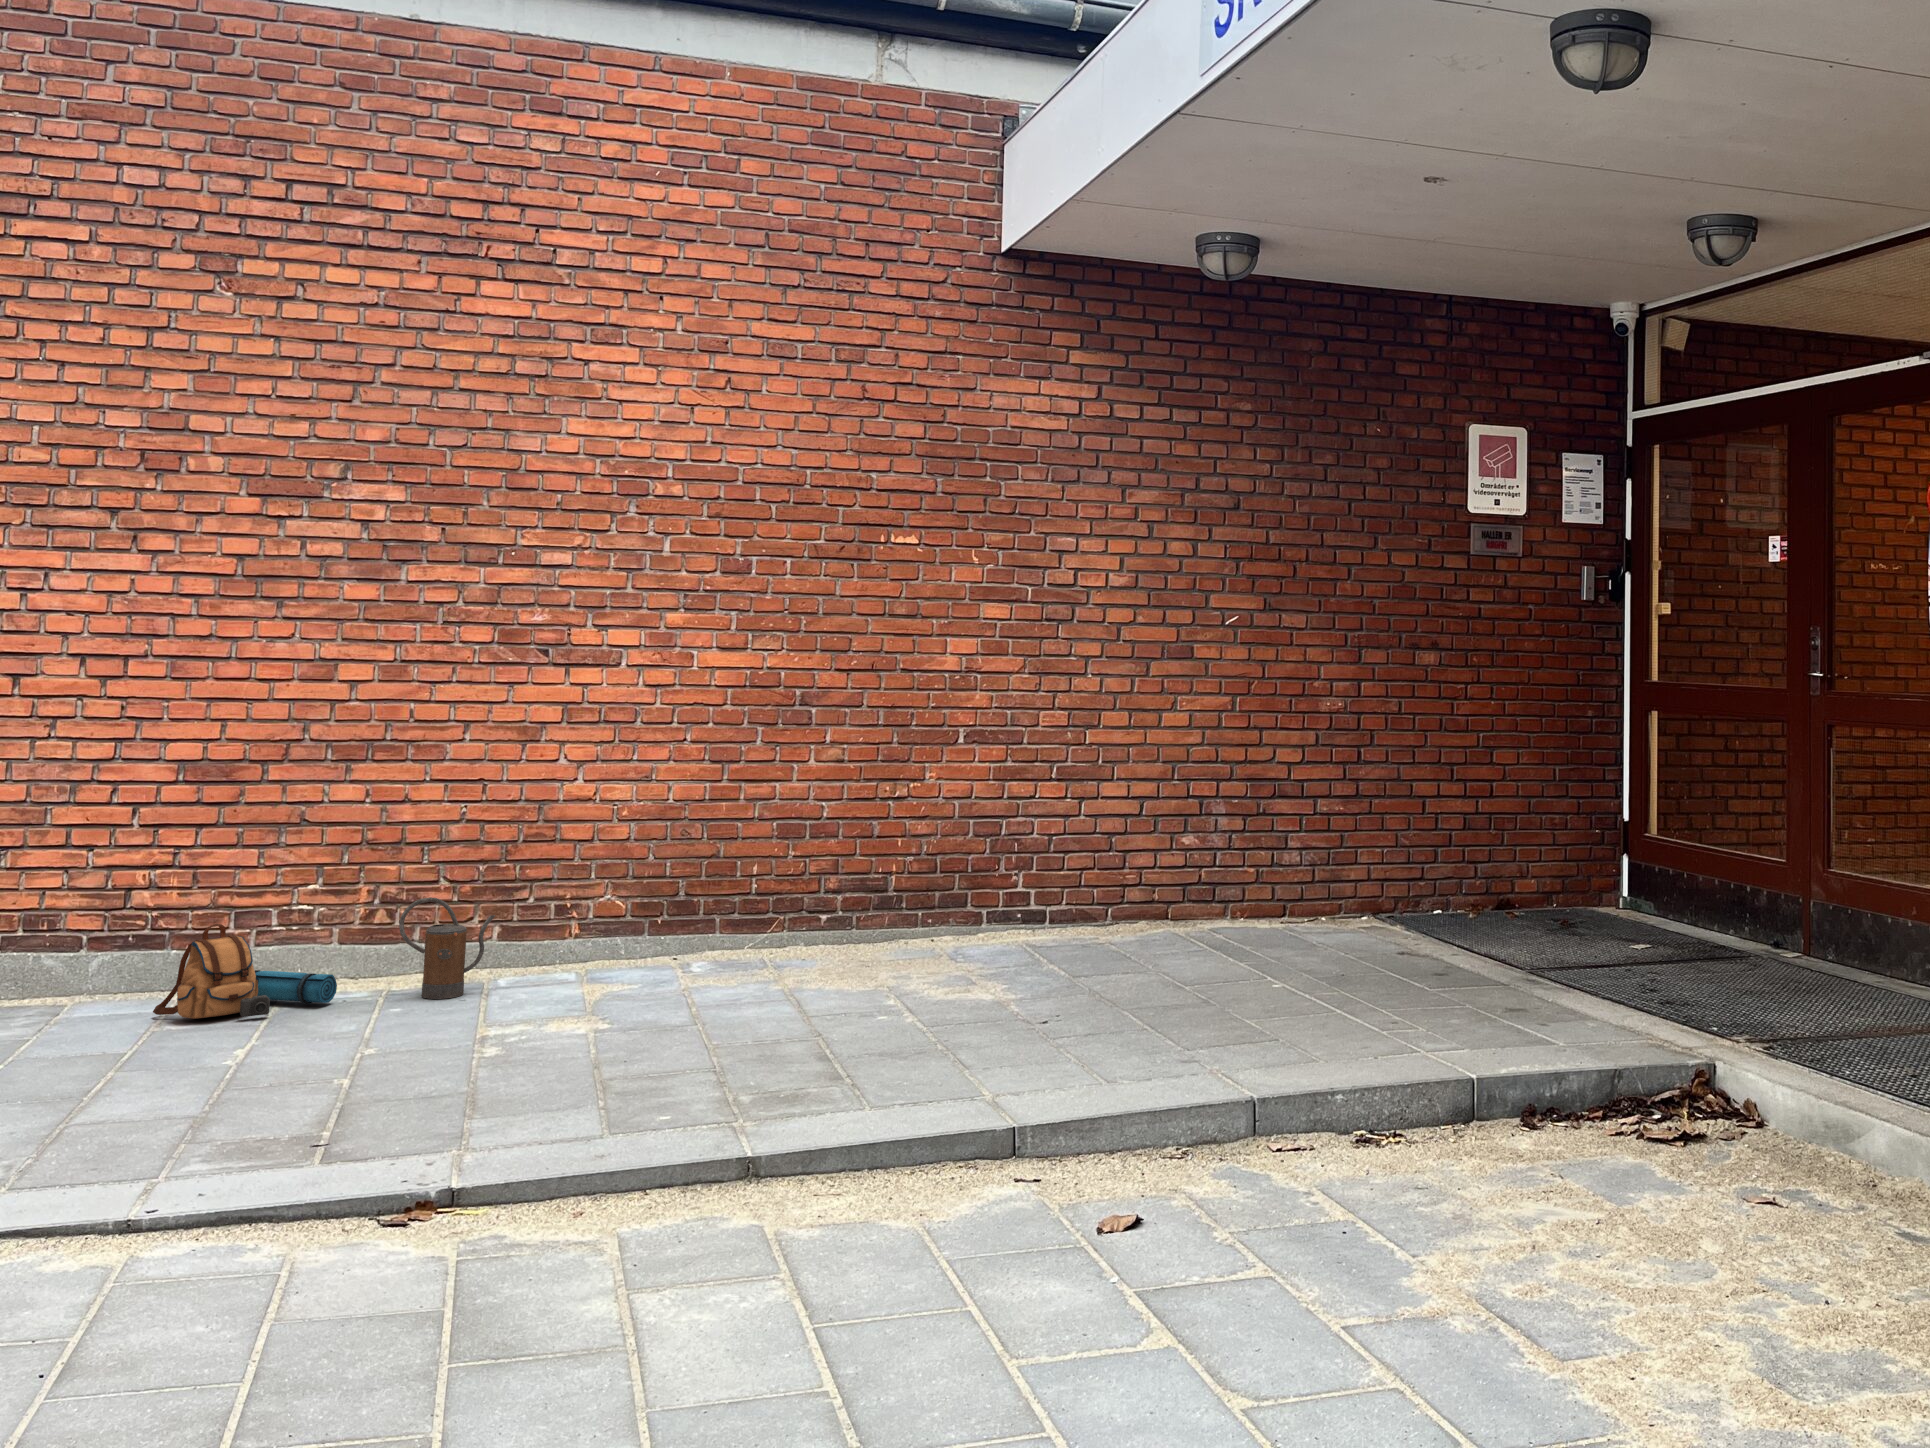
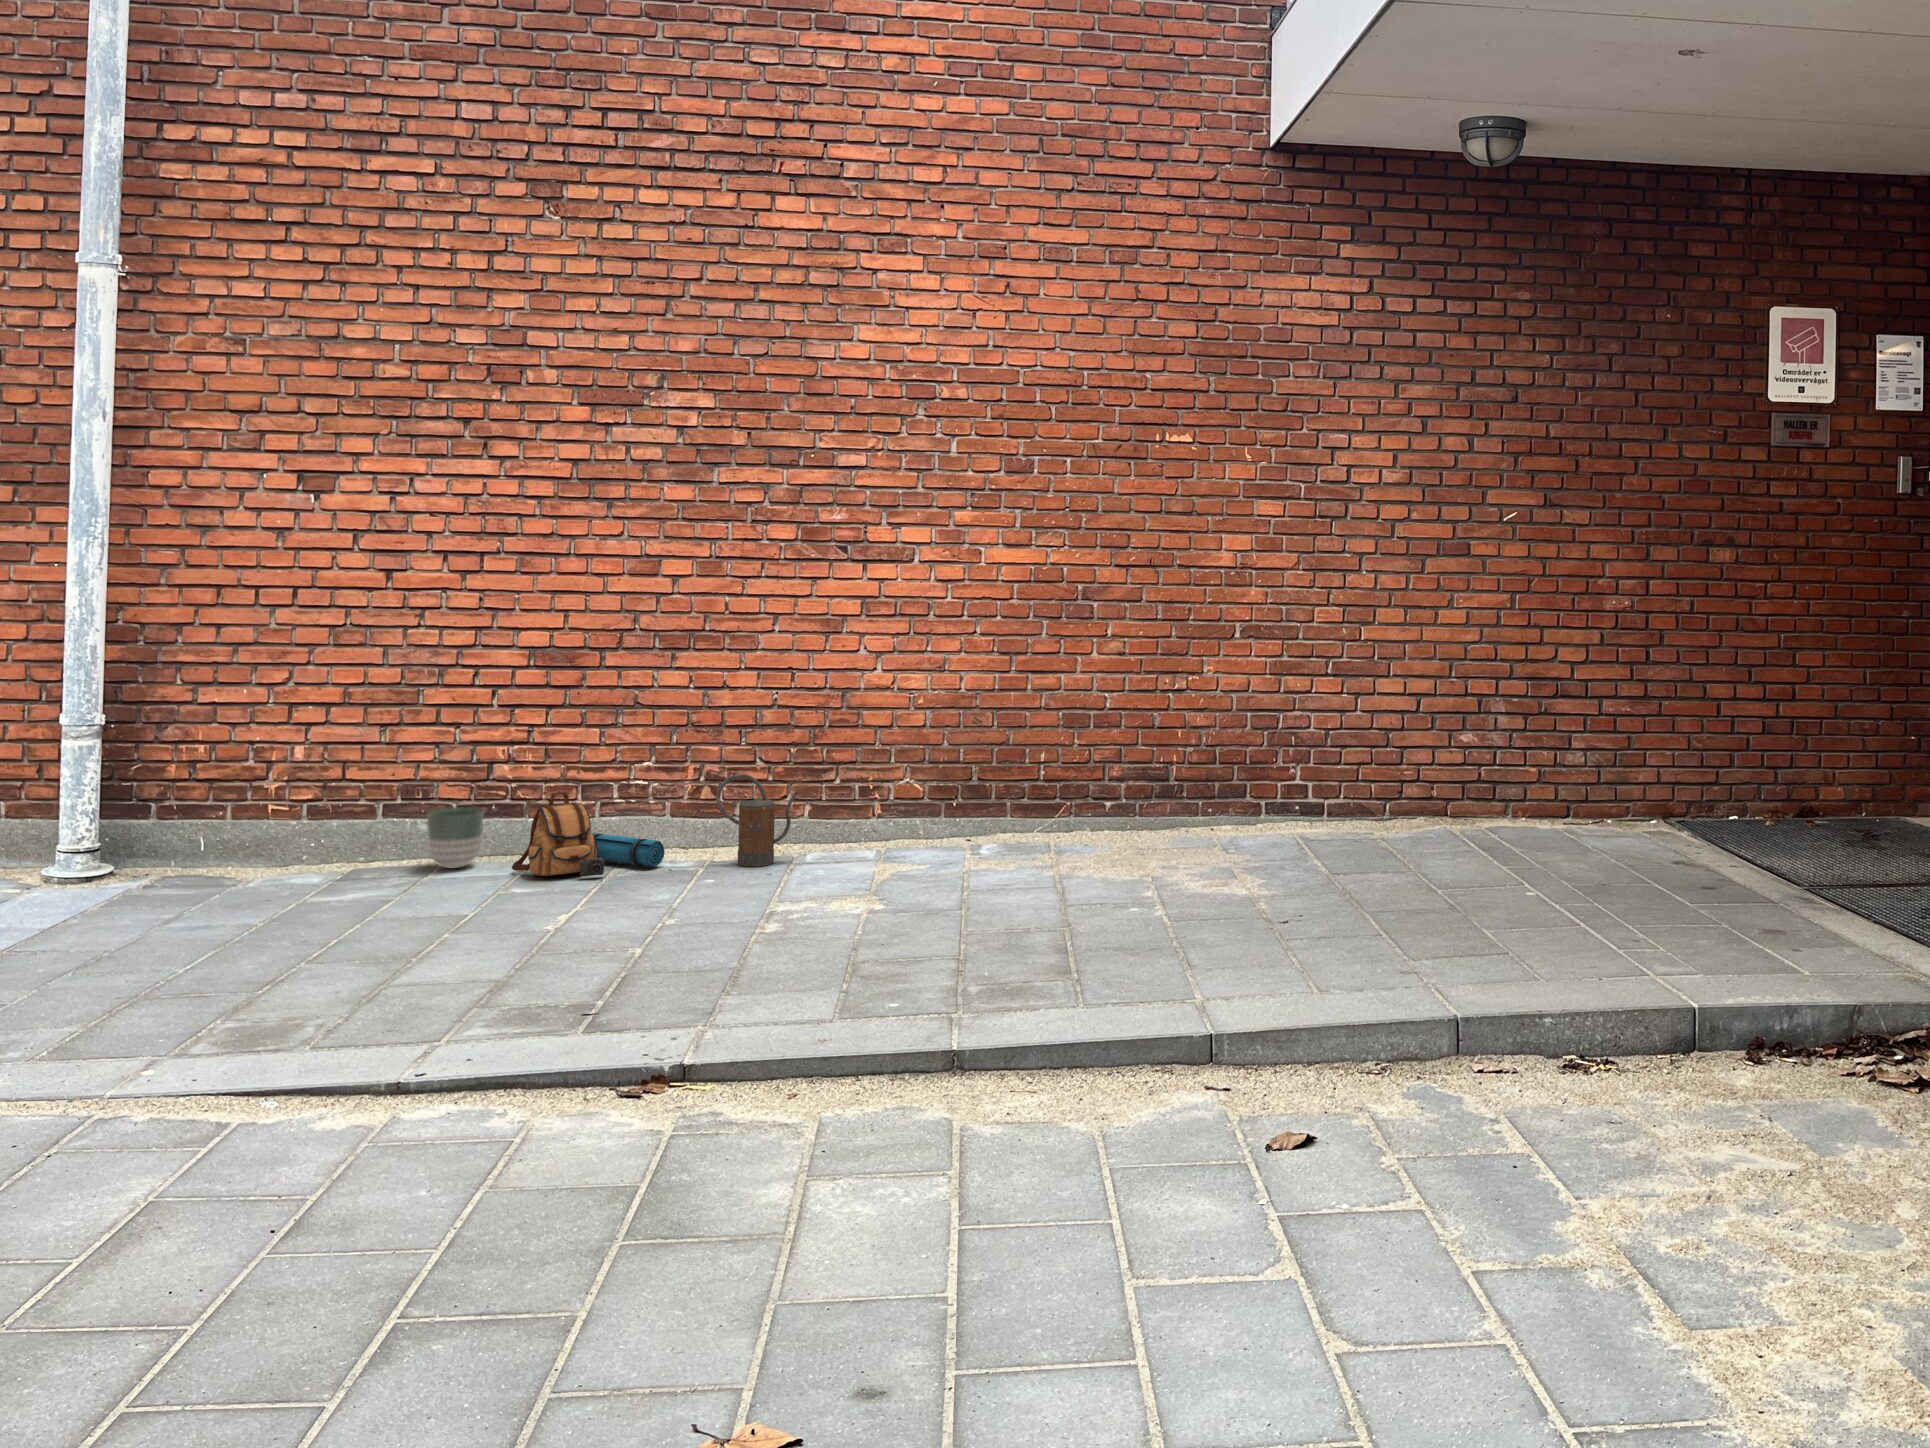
planter: none [47,946,117,1016] -> present [427,807,484,868]

